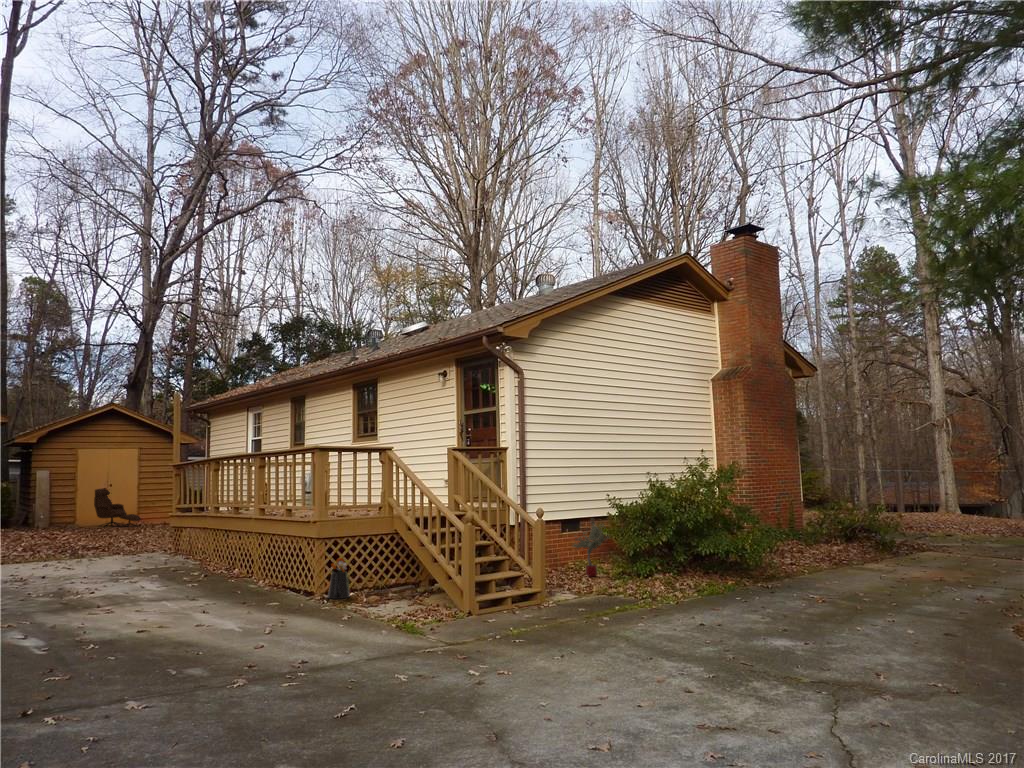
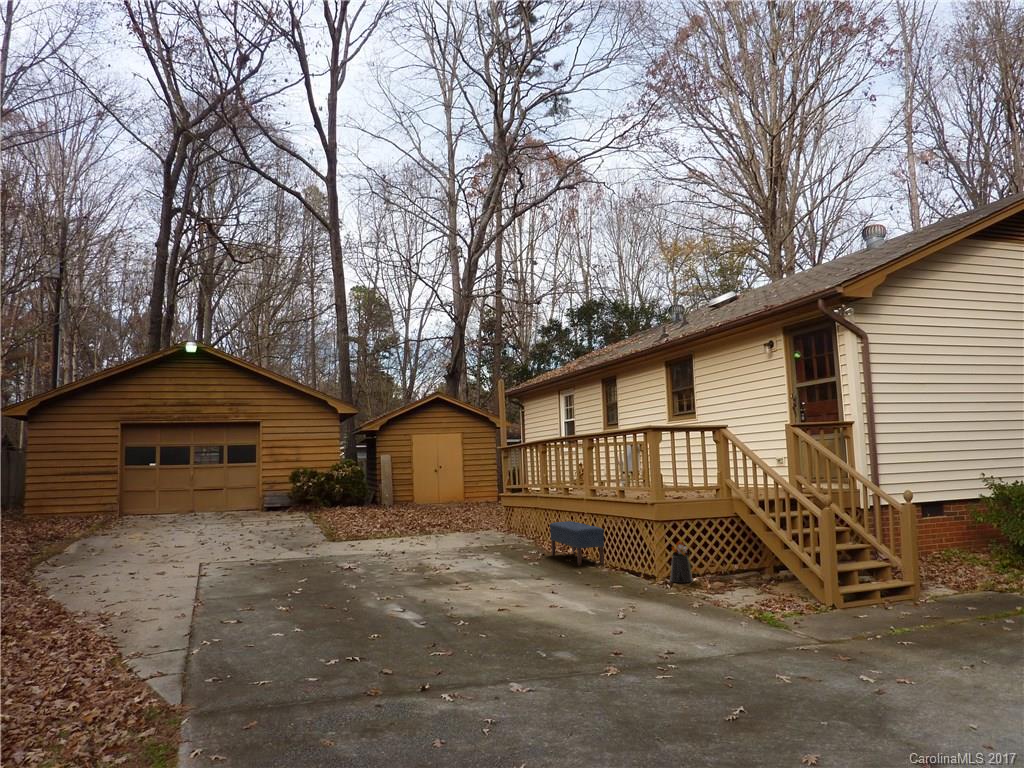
lounge chair: present [94,489,141,527] -> none [431,470,470,504]
potted tree: present [573,519,609,577] -> none [941,500,992,569]
bench: none [213,541,270,586] -> present [549,521,604,565]

